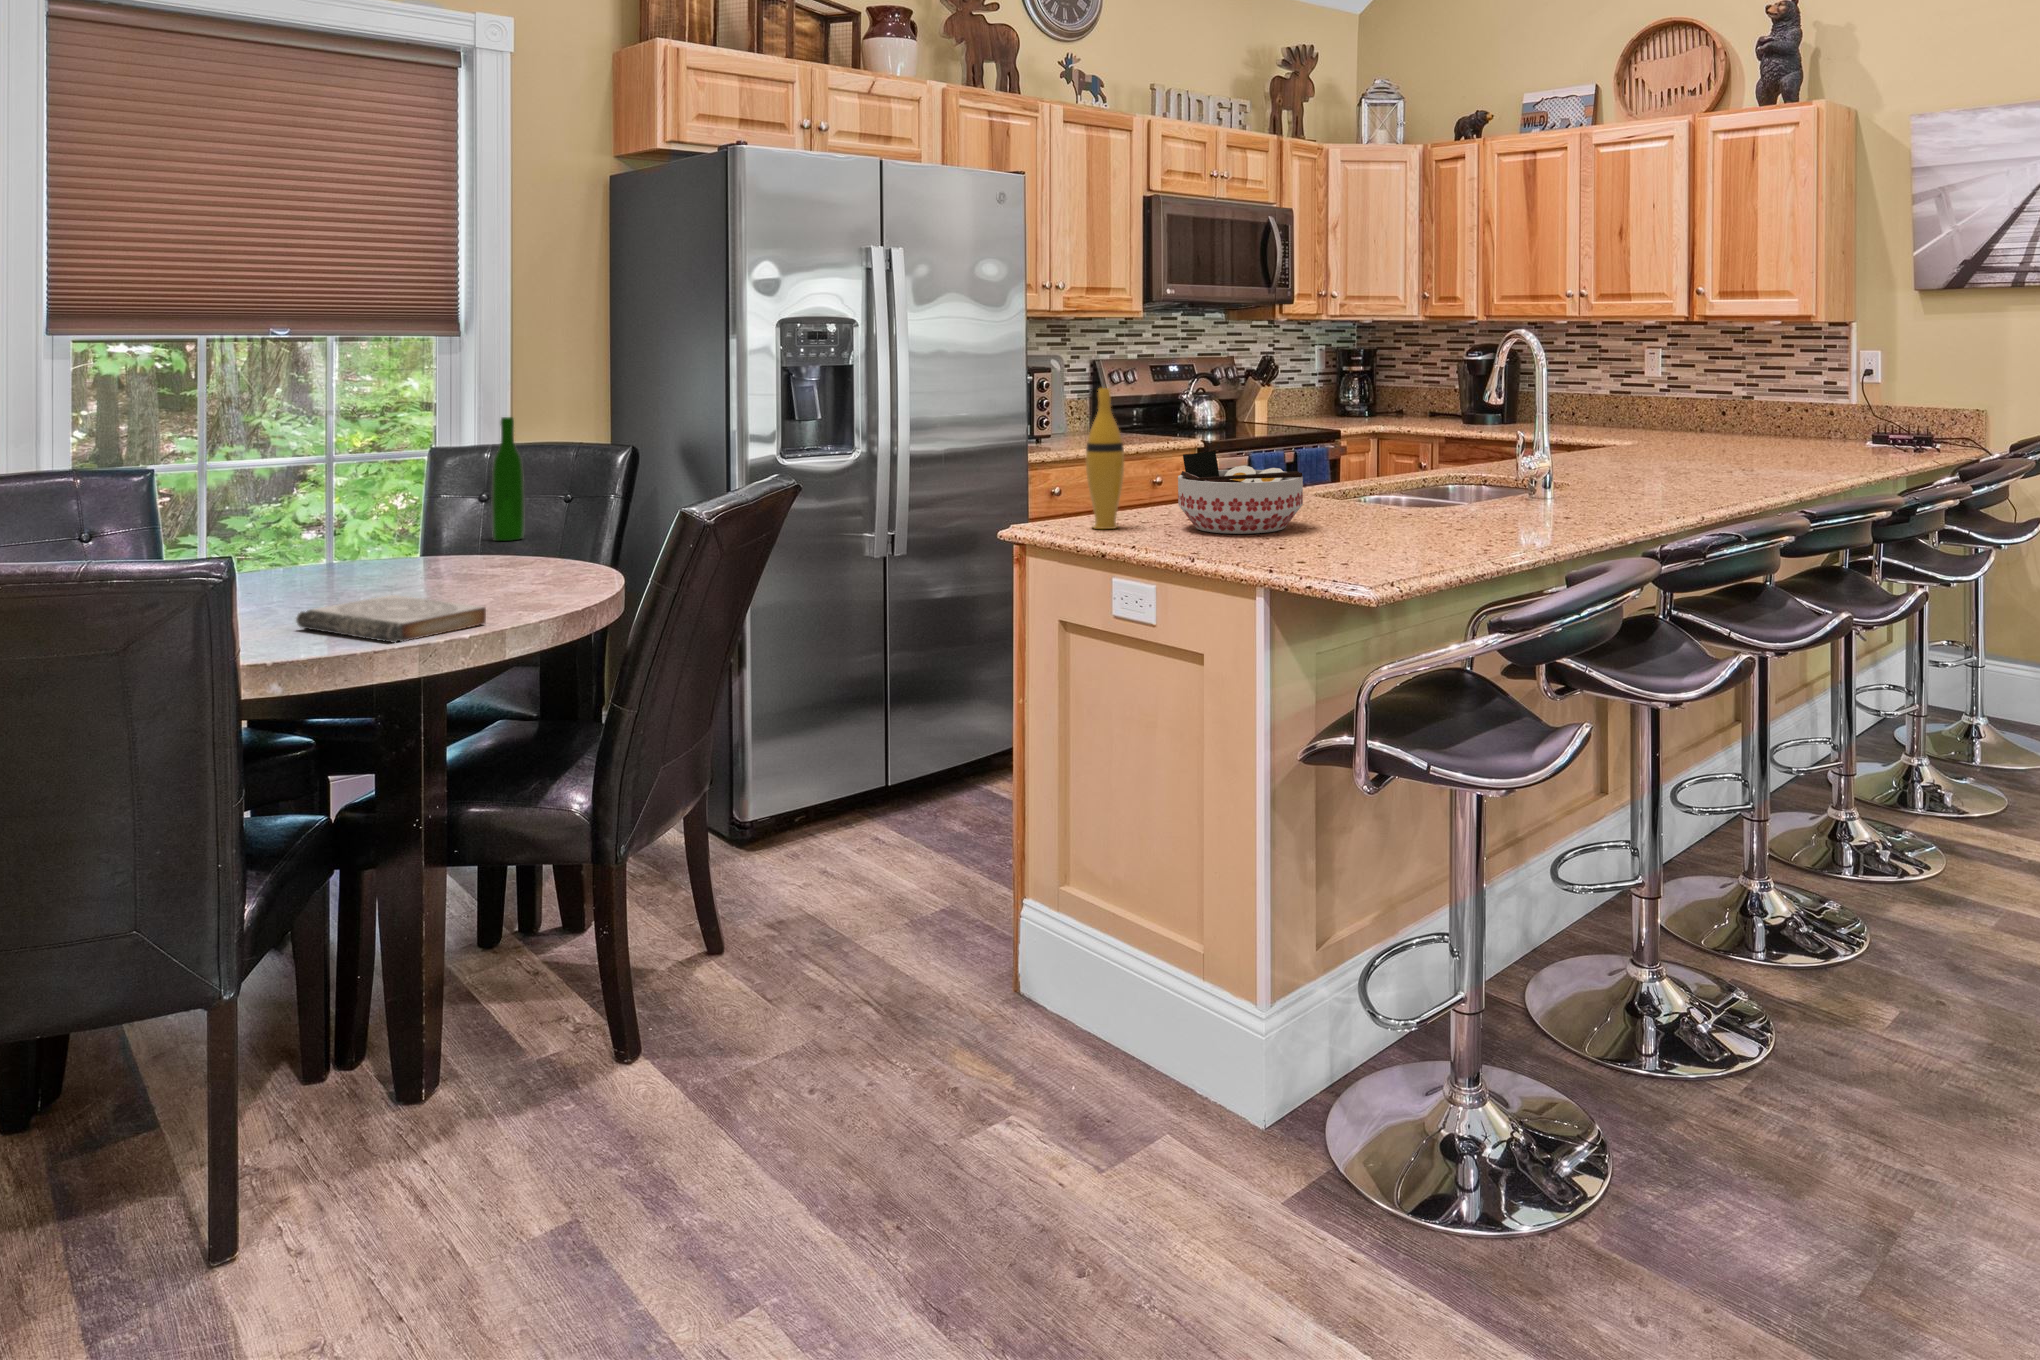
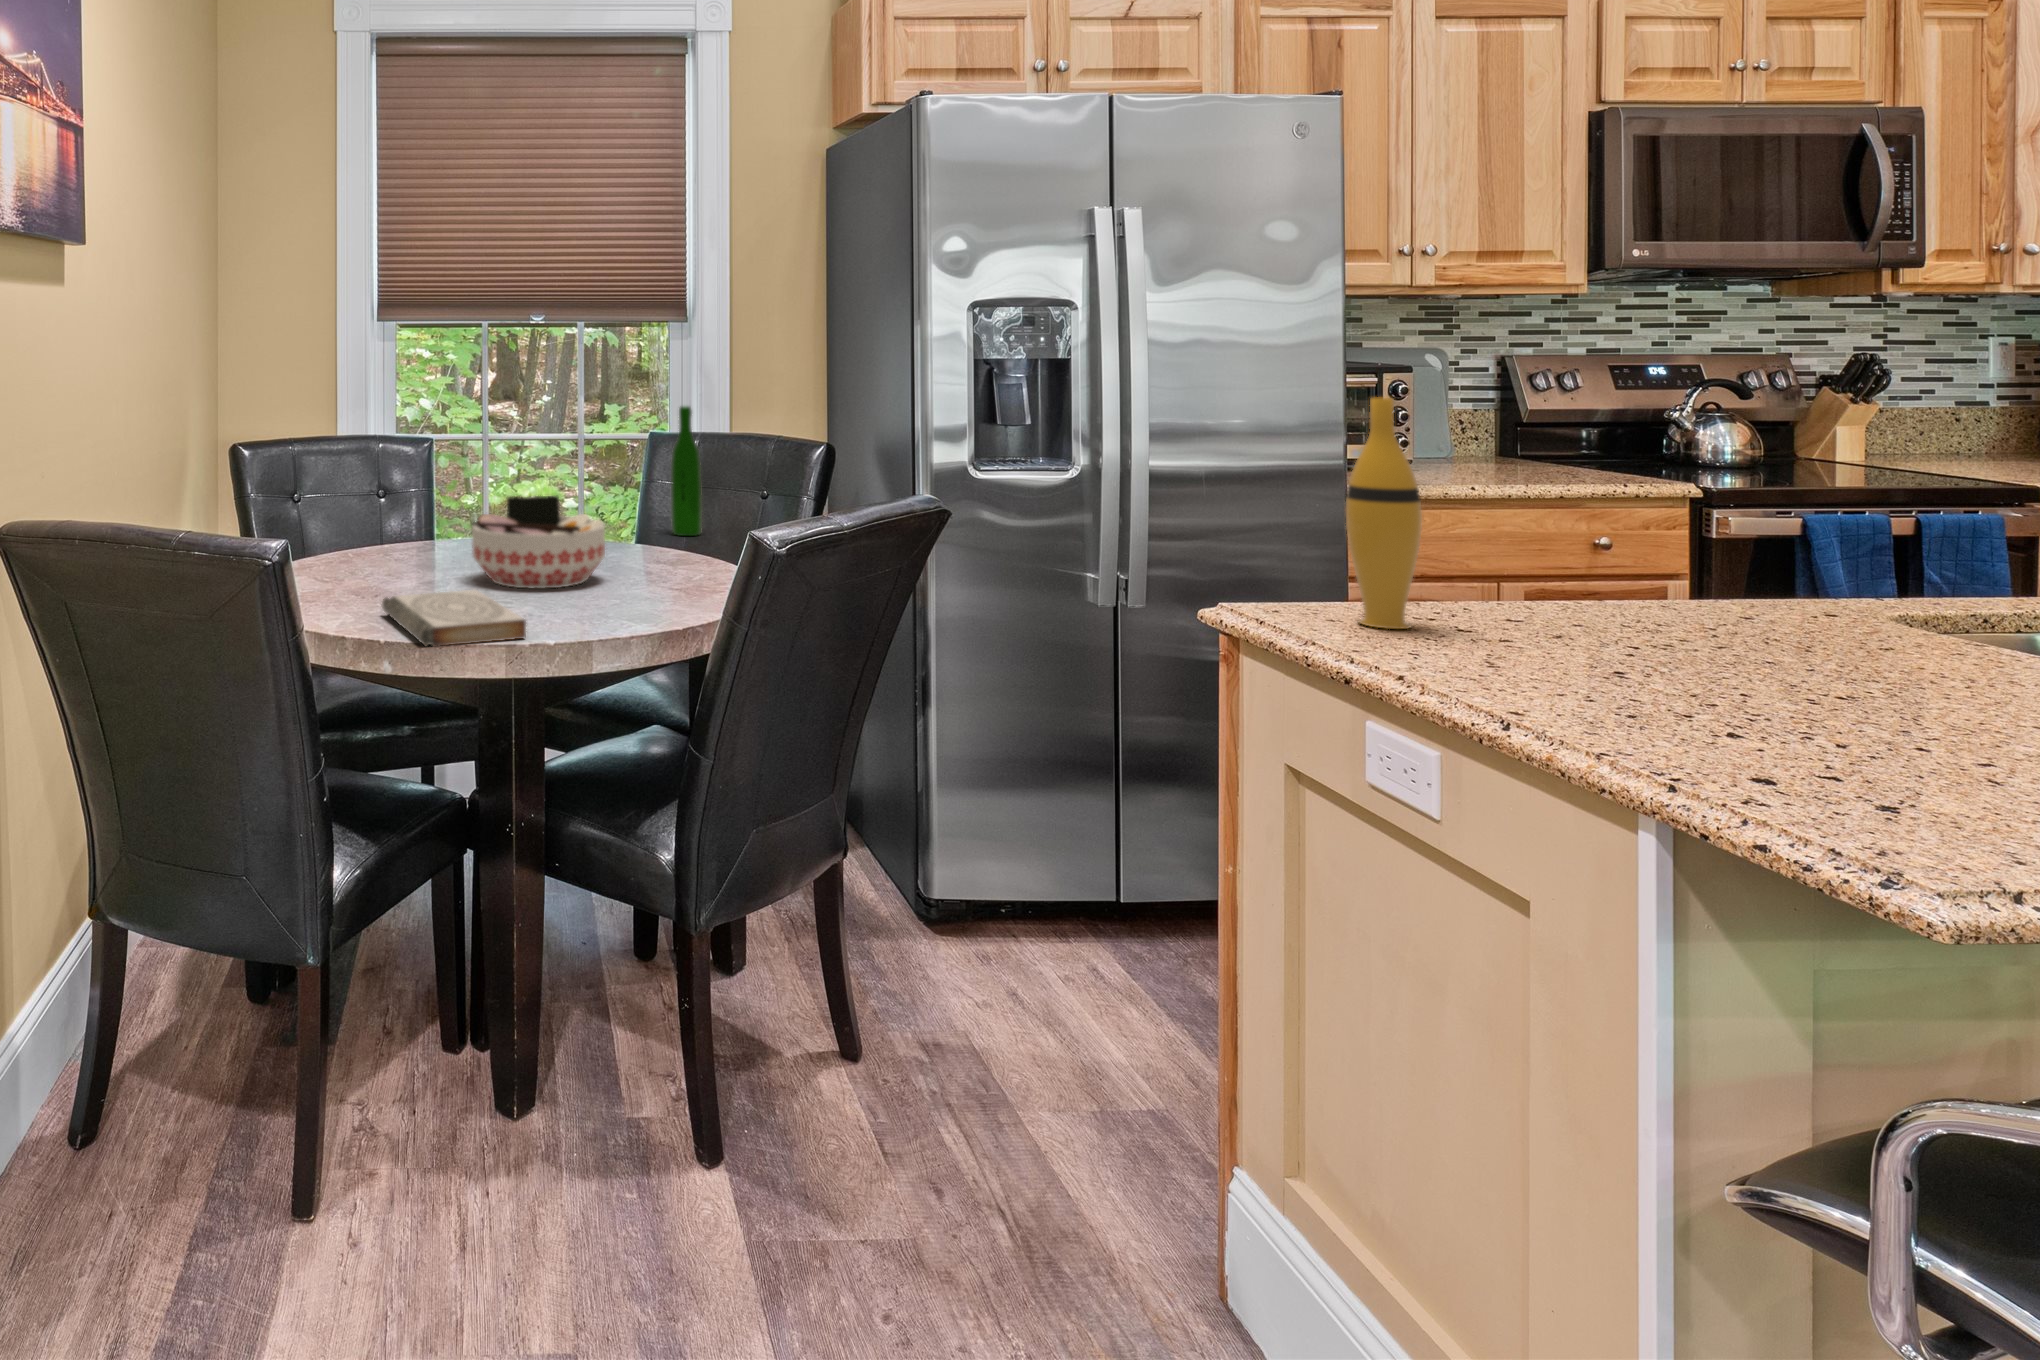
bowl: present [1178,451,1303,534] -> present [472,496,605,588]

